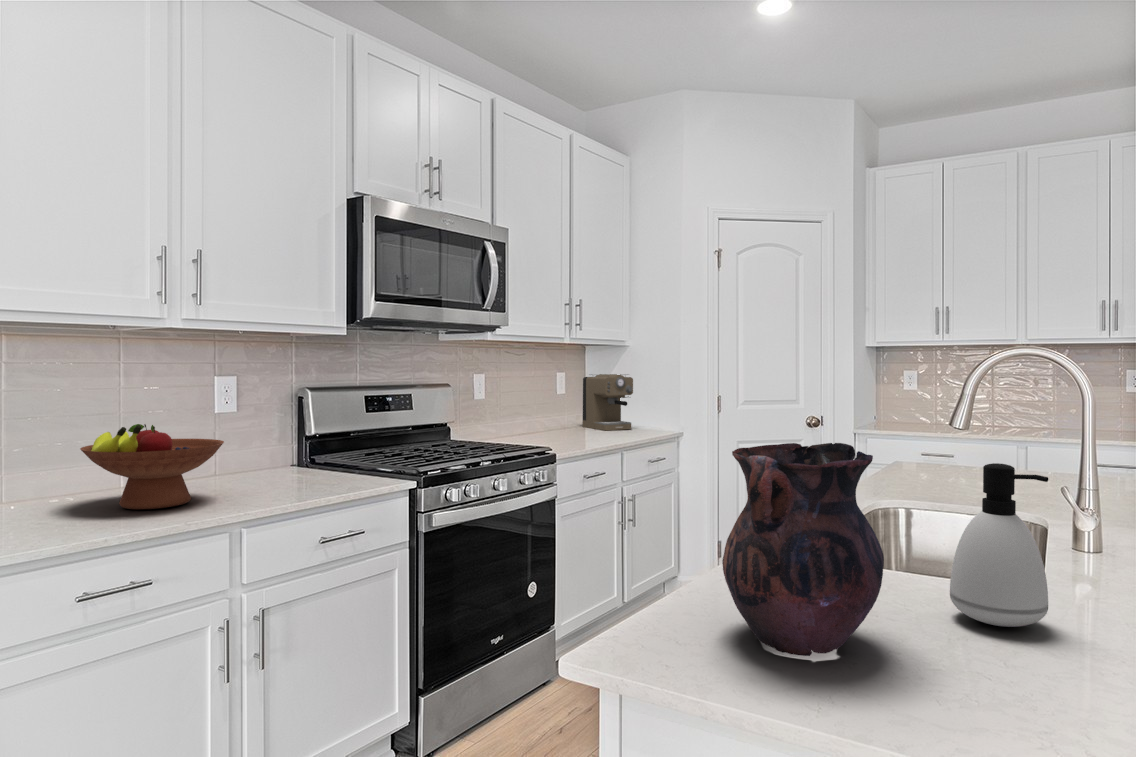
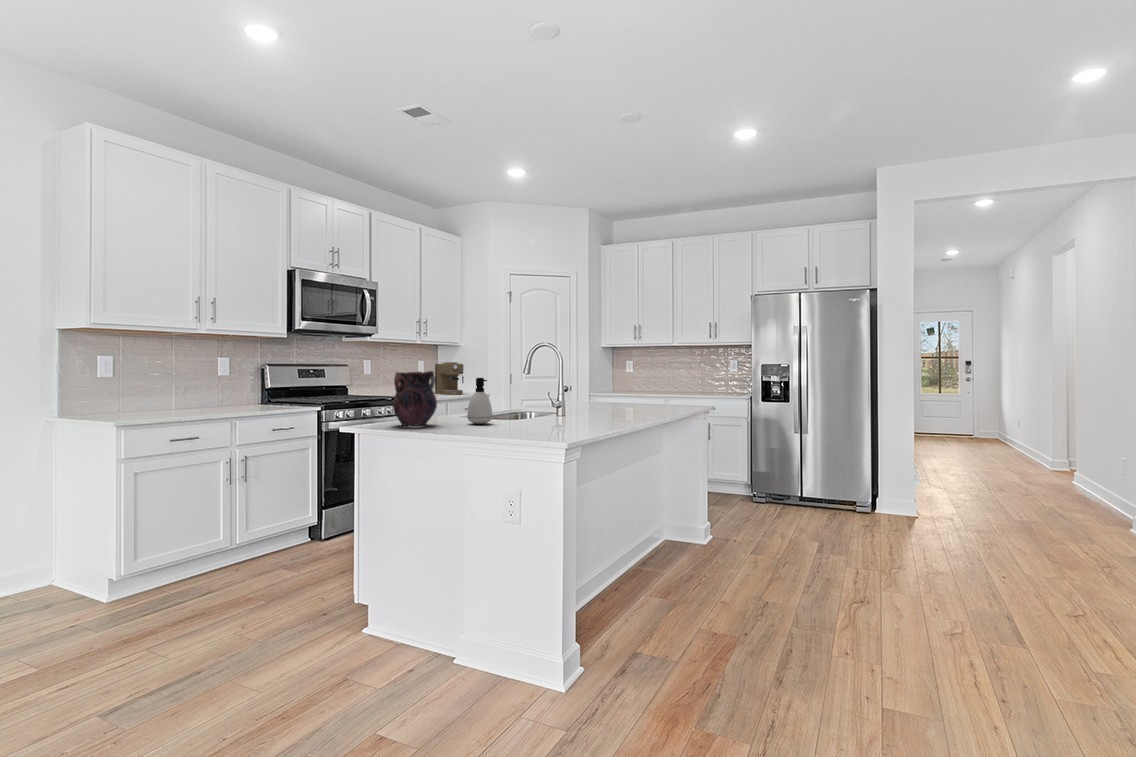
fruit bowl: present [80,424,224,509] -> none [165,375,229,412]

